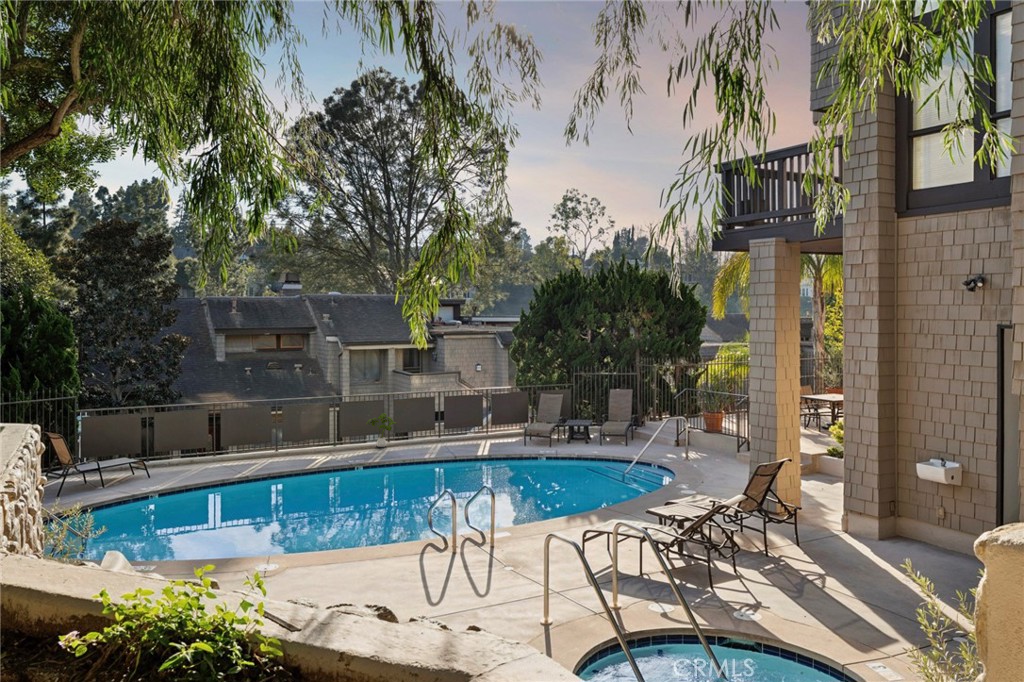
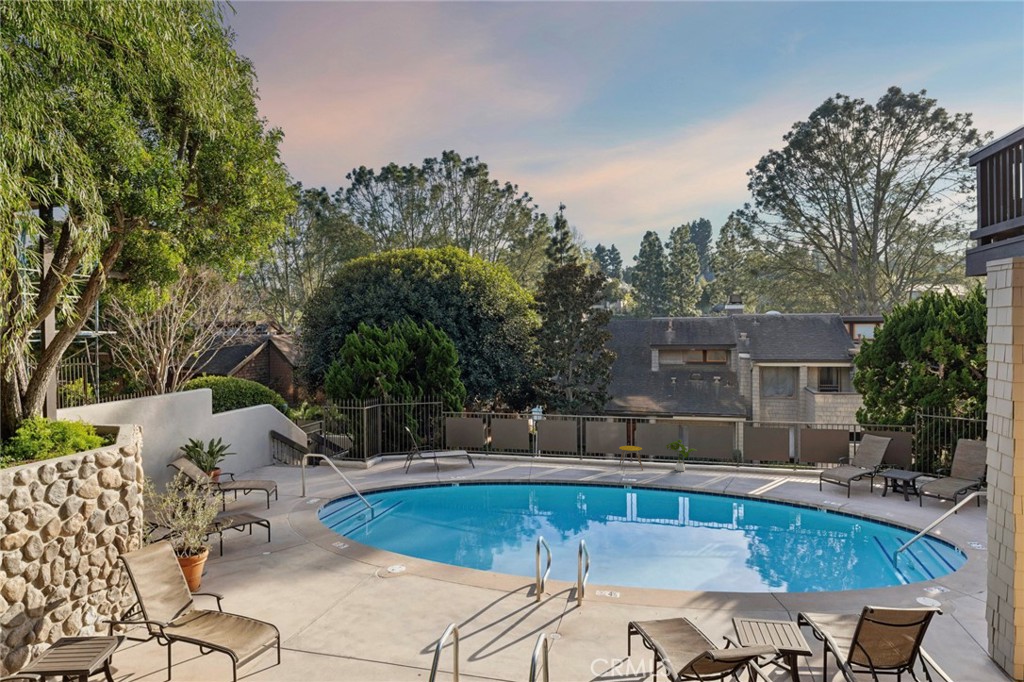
stool: none [316,427,349,454] -> present [619,446,643,470]

